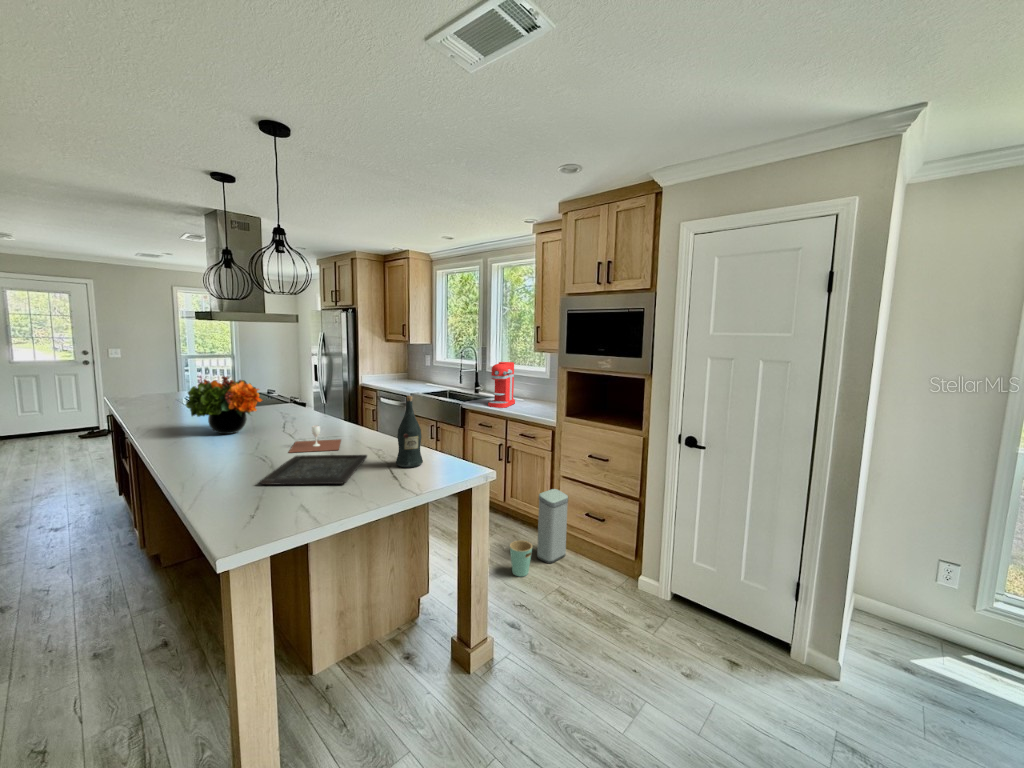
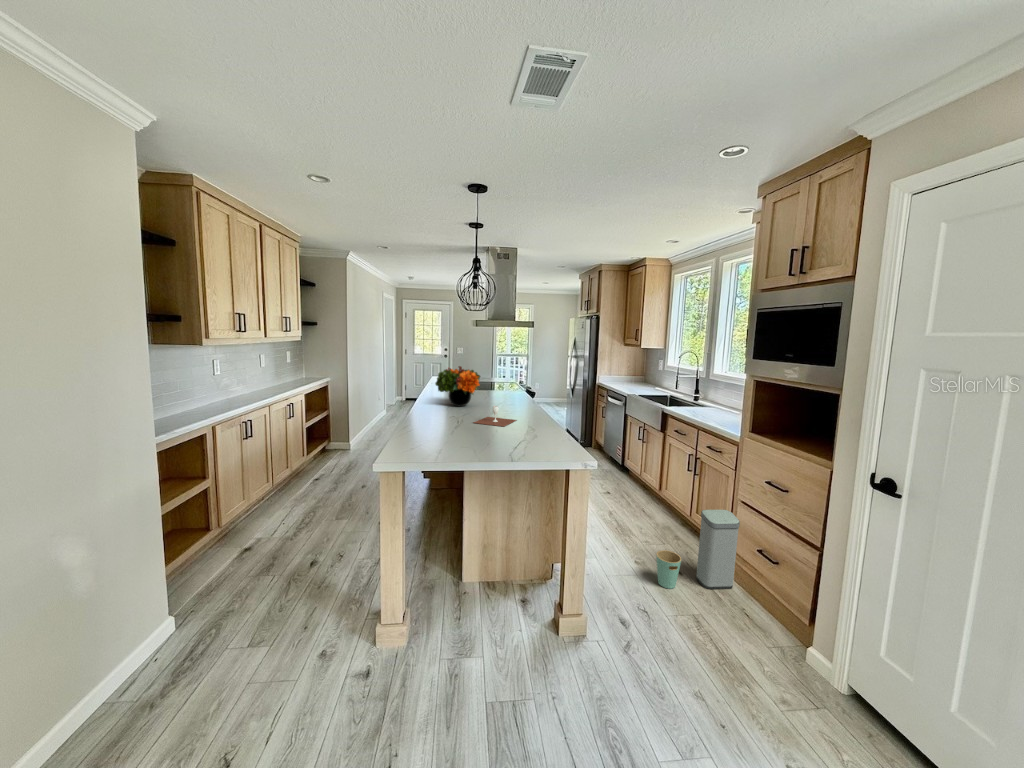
coffee maker: present [488,362,515,408] -> none [687,368,725,416]
wine bottle: present [396,396,423,468] -> none [524,388,547,448]
tray: present [260,455,367,485] -> none [430,425,513,447]

